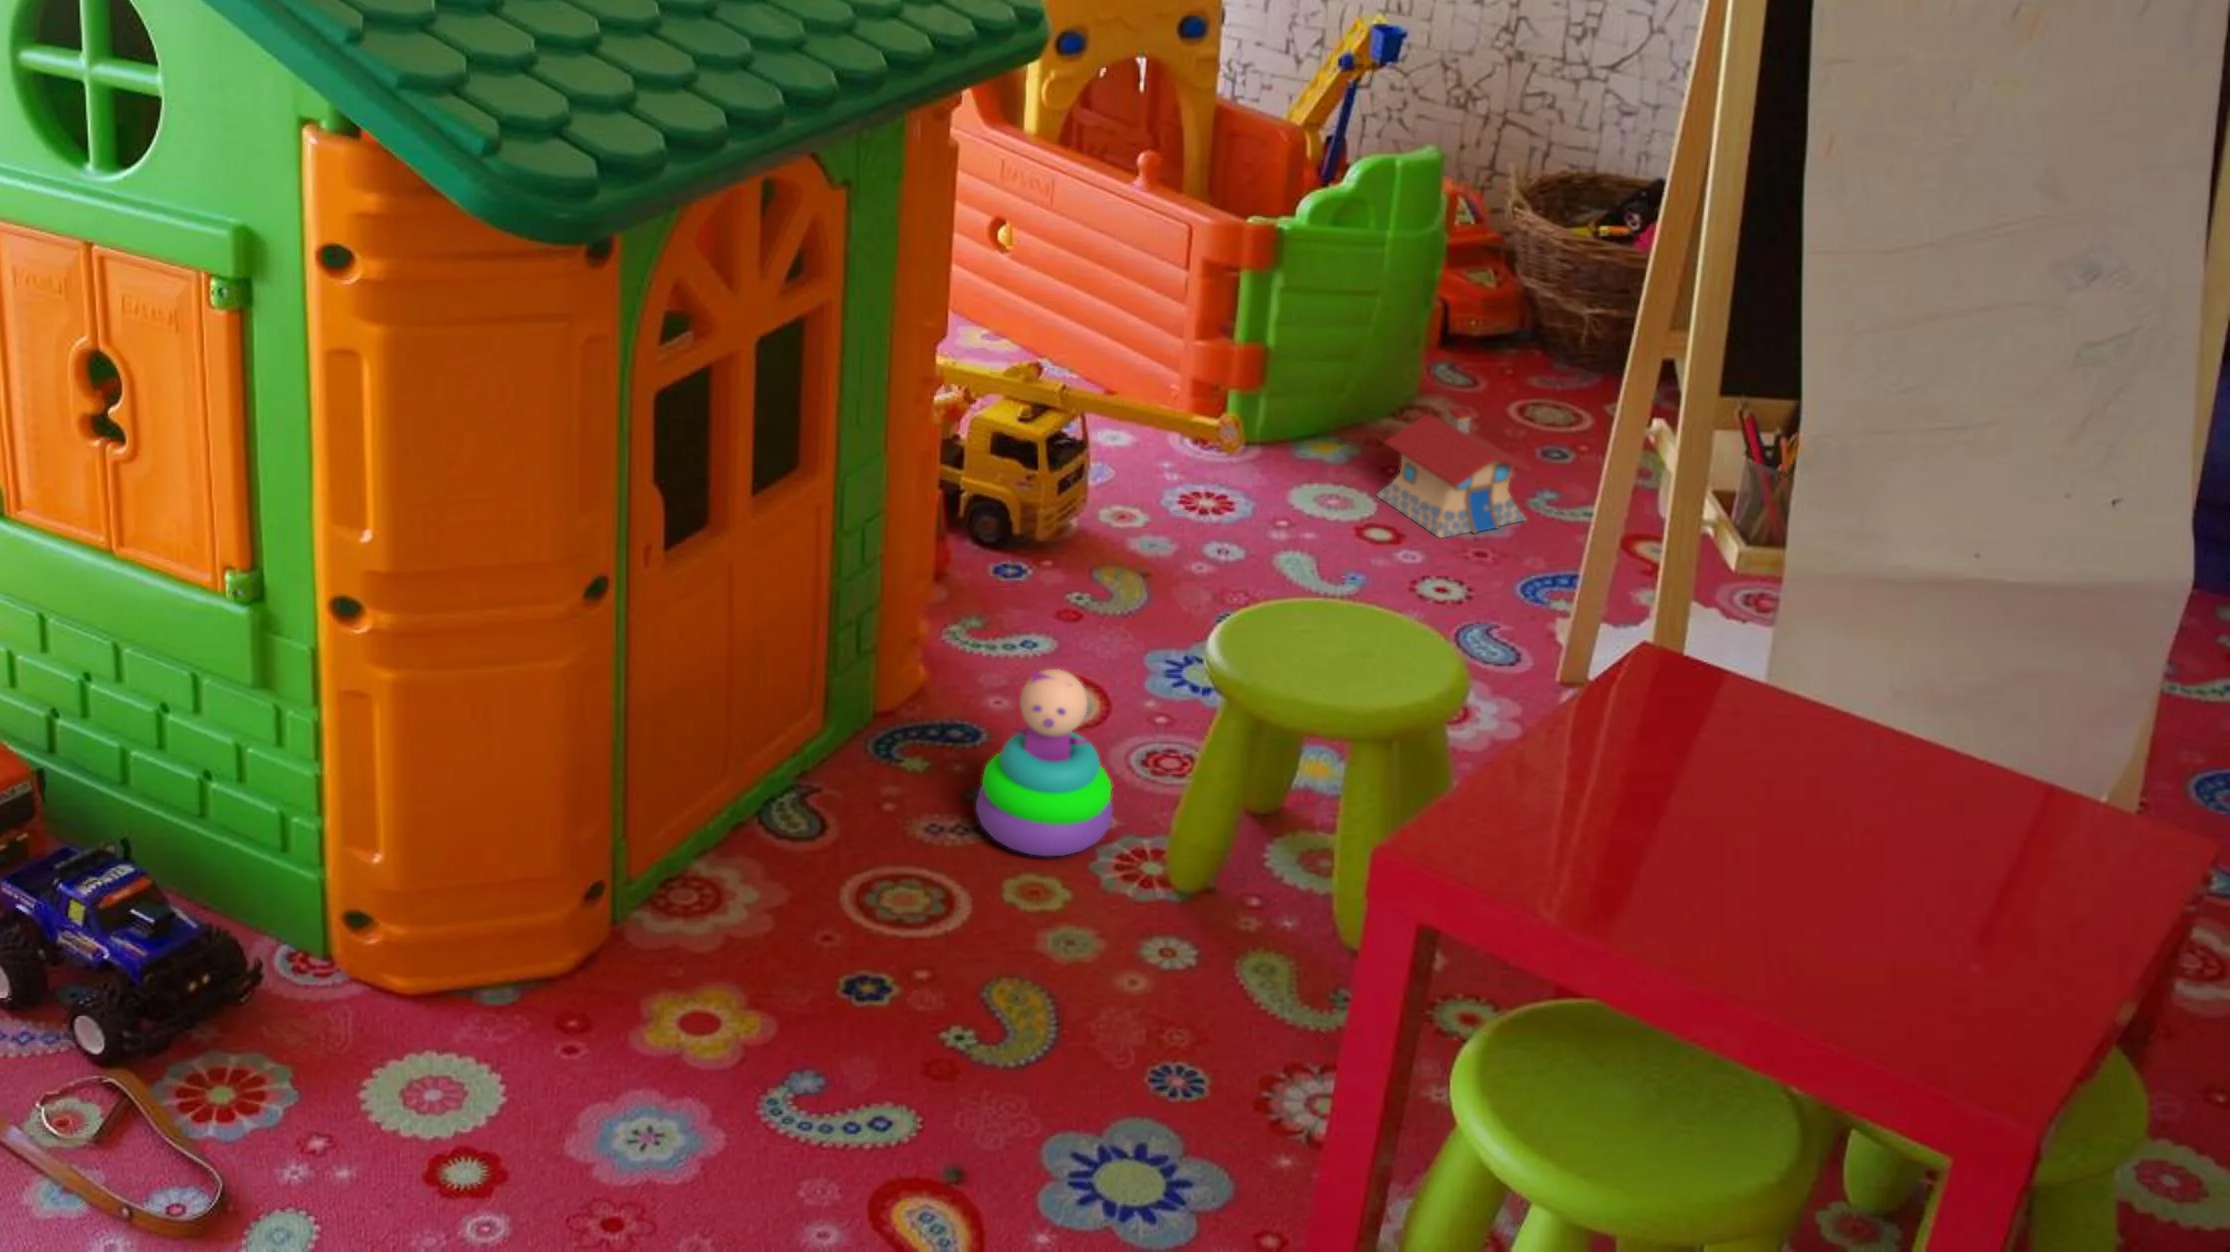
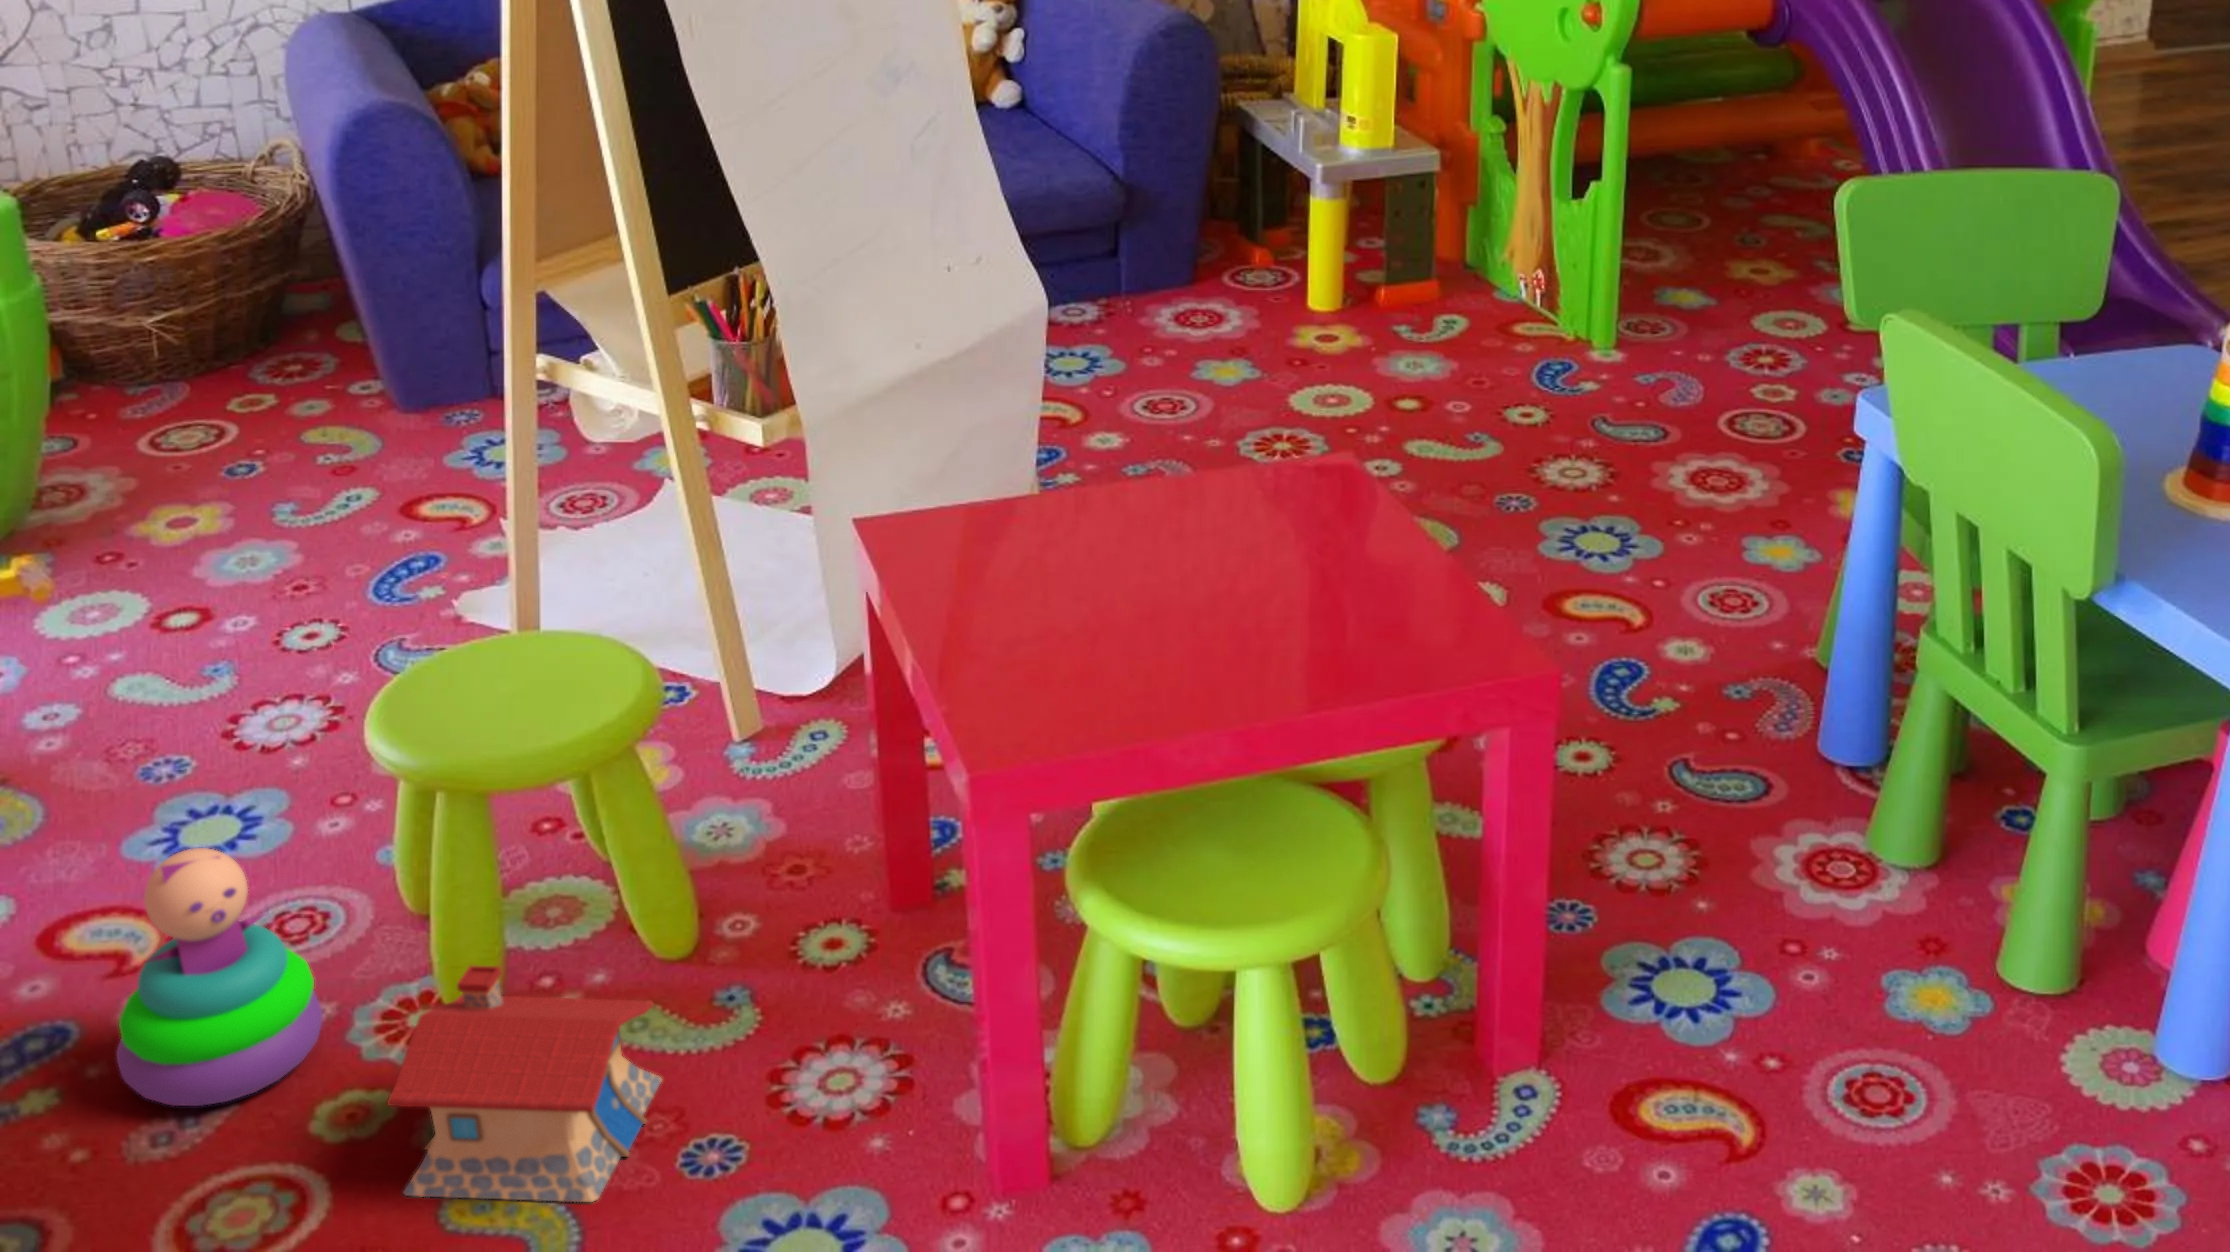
toy house: present [1376,406,1531,538] -> present [387,965,662,1202]

